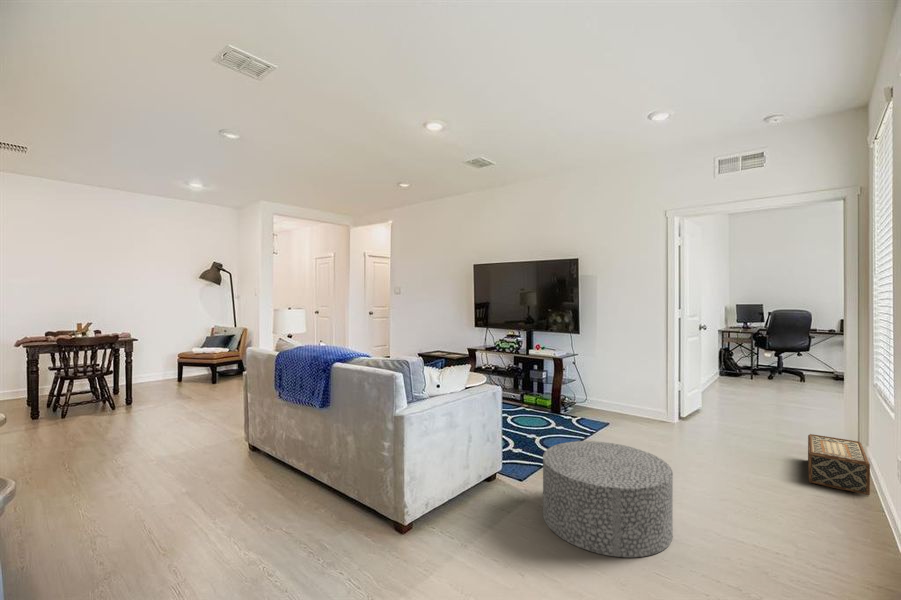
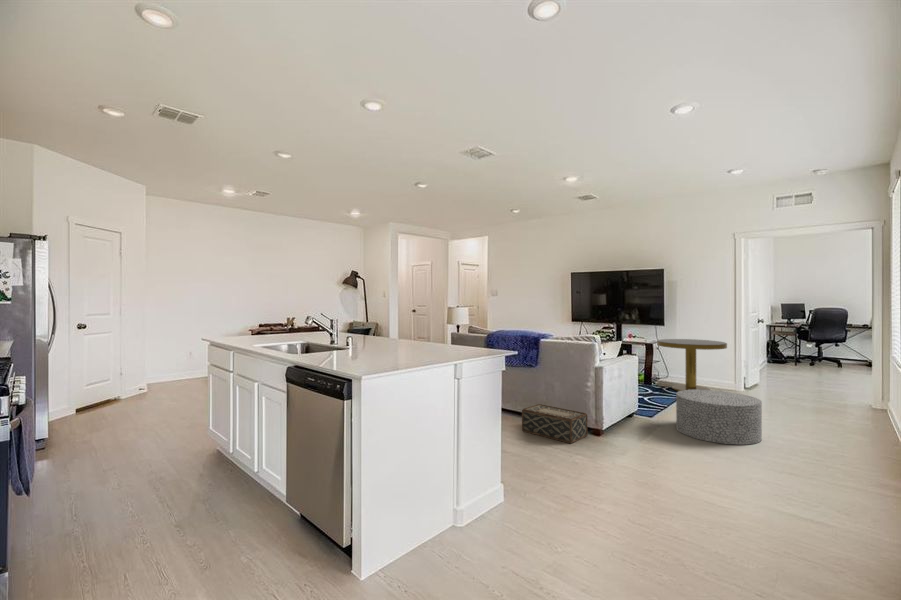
side table: none [564,351,653,428] -> present [657,339,727,391]
woven basket: present [808,434,870,495] -> present [522,404,588,443]

